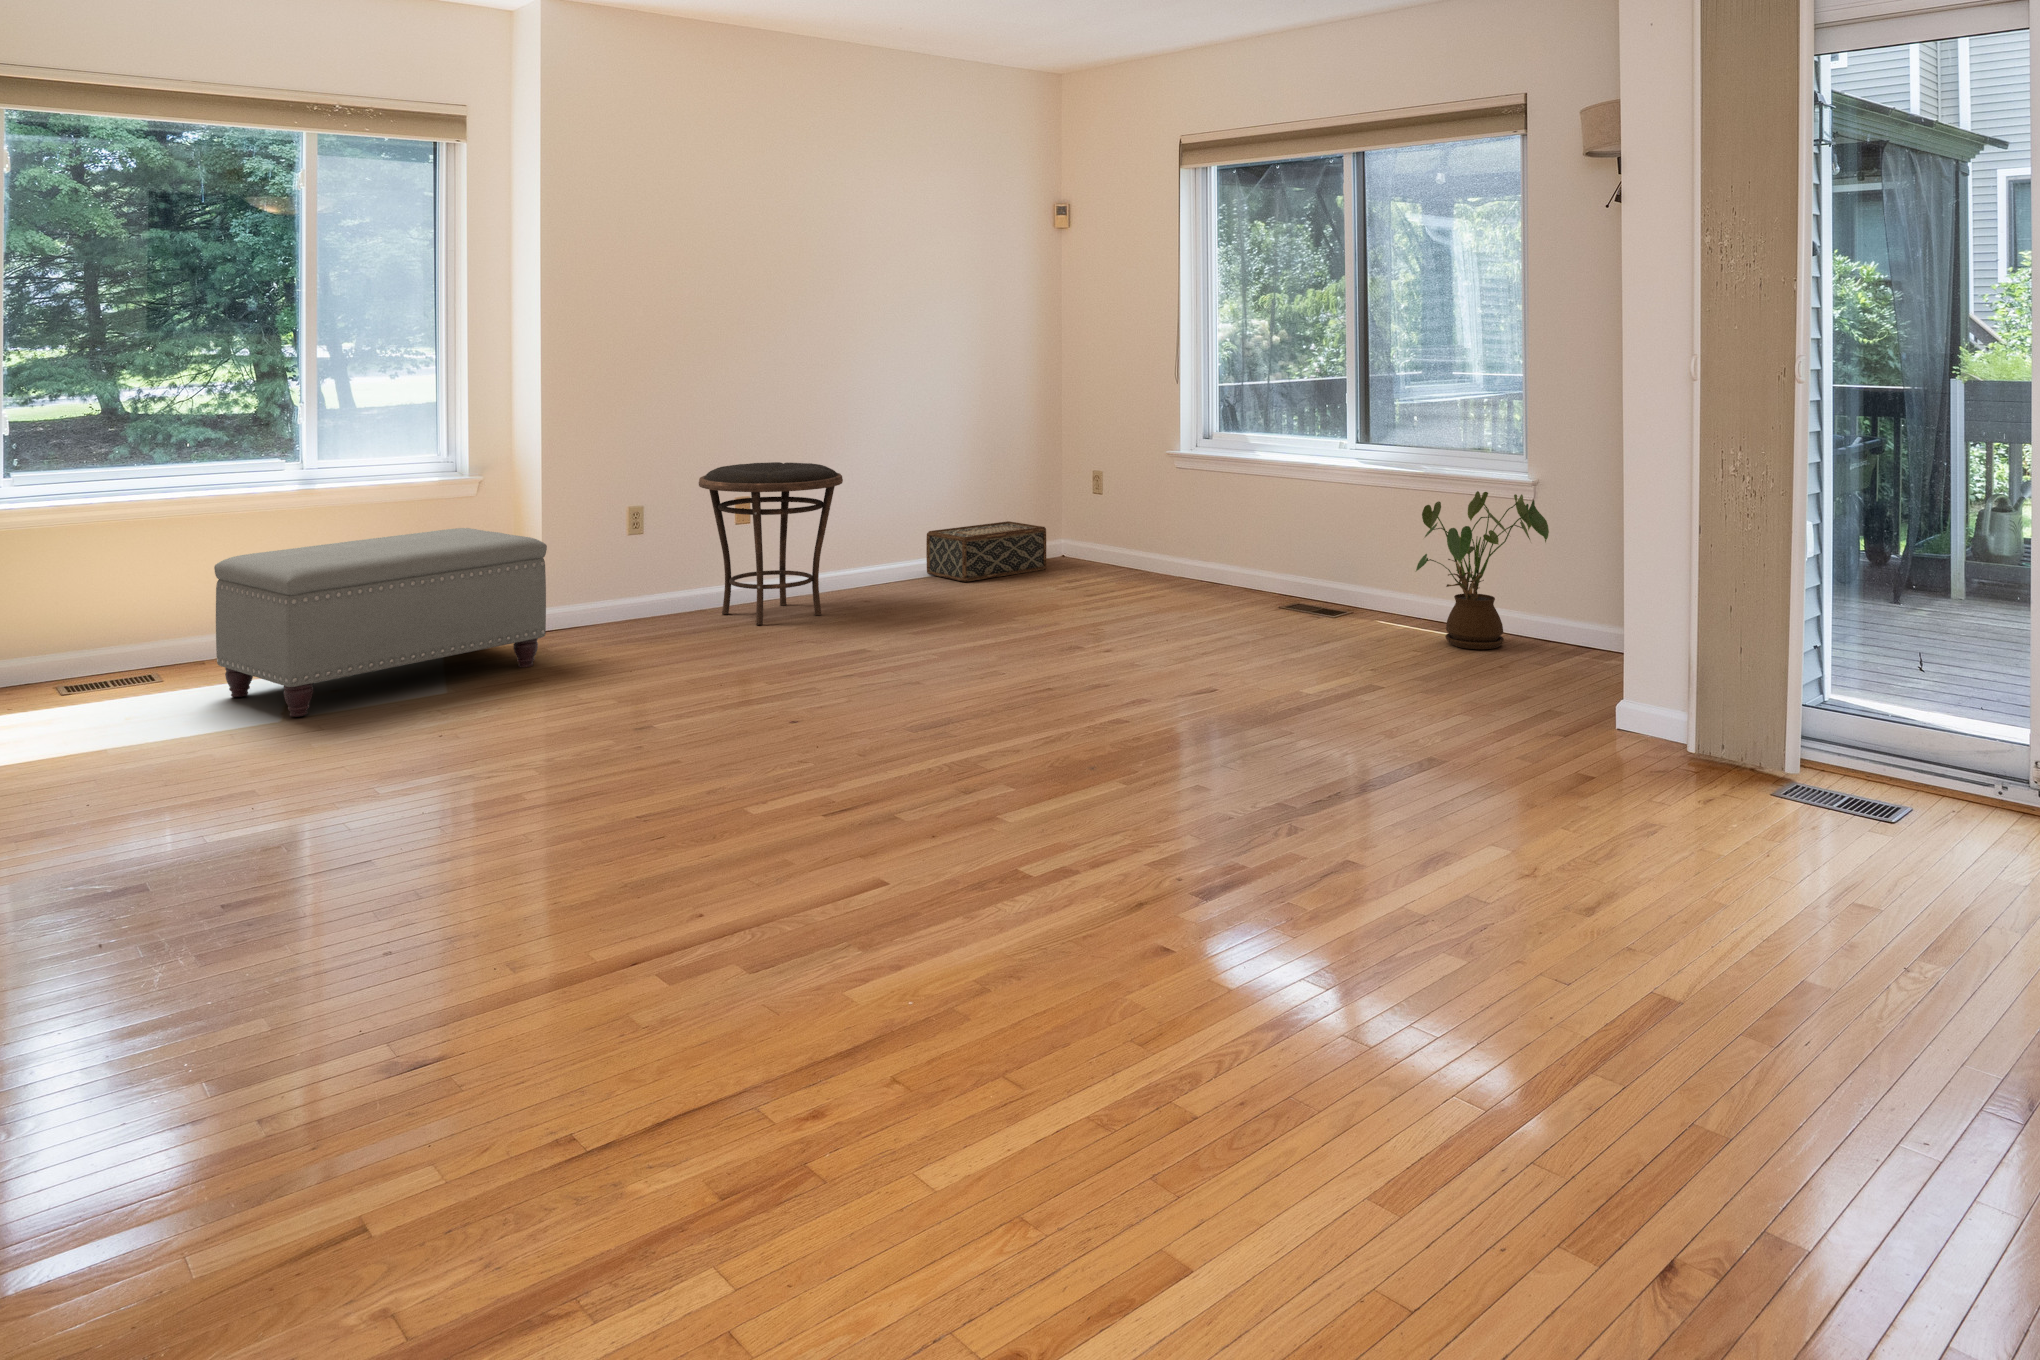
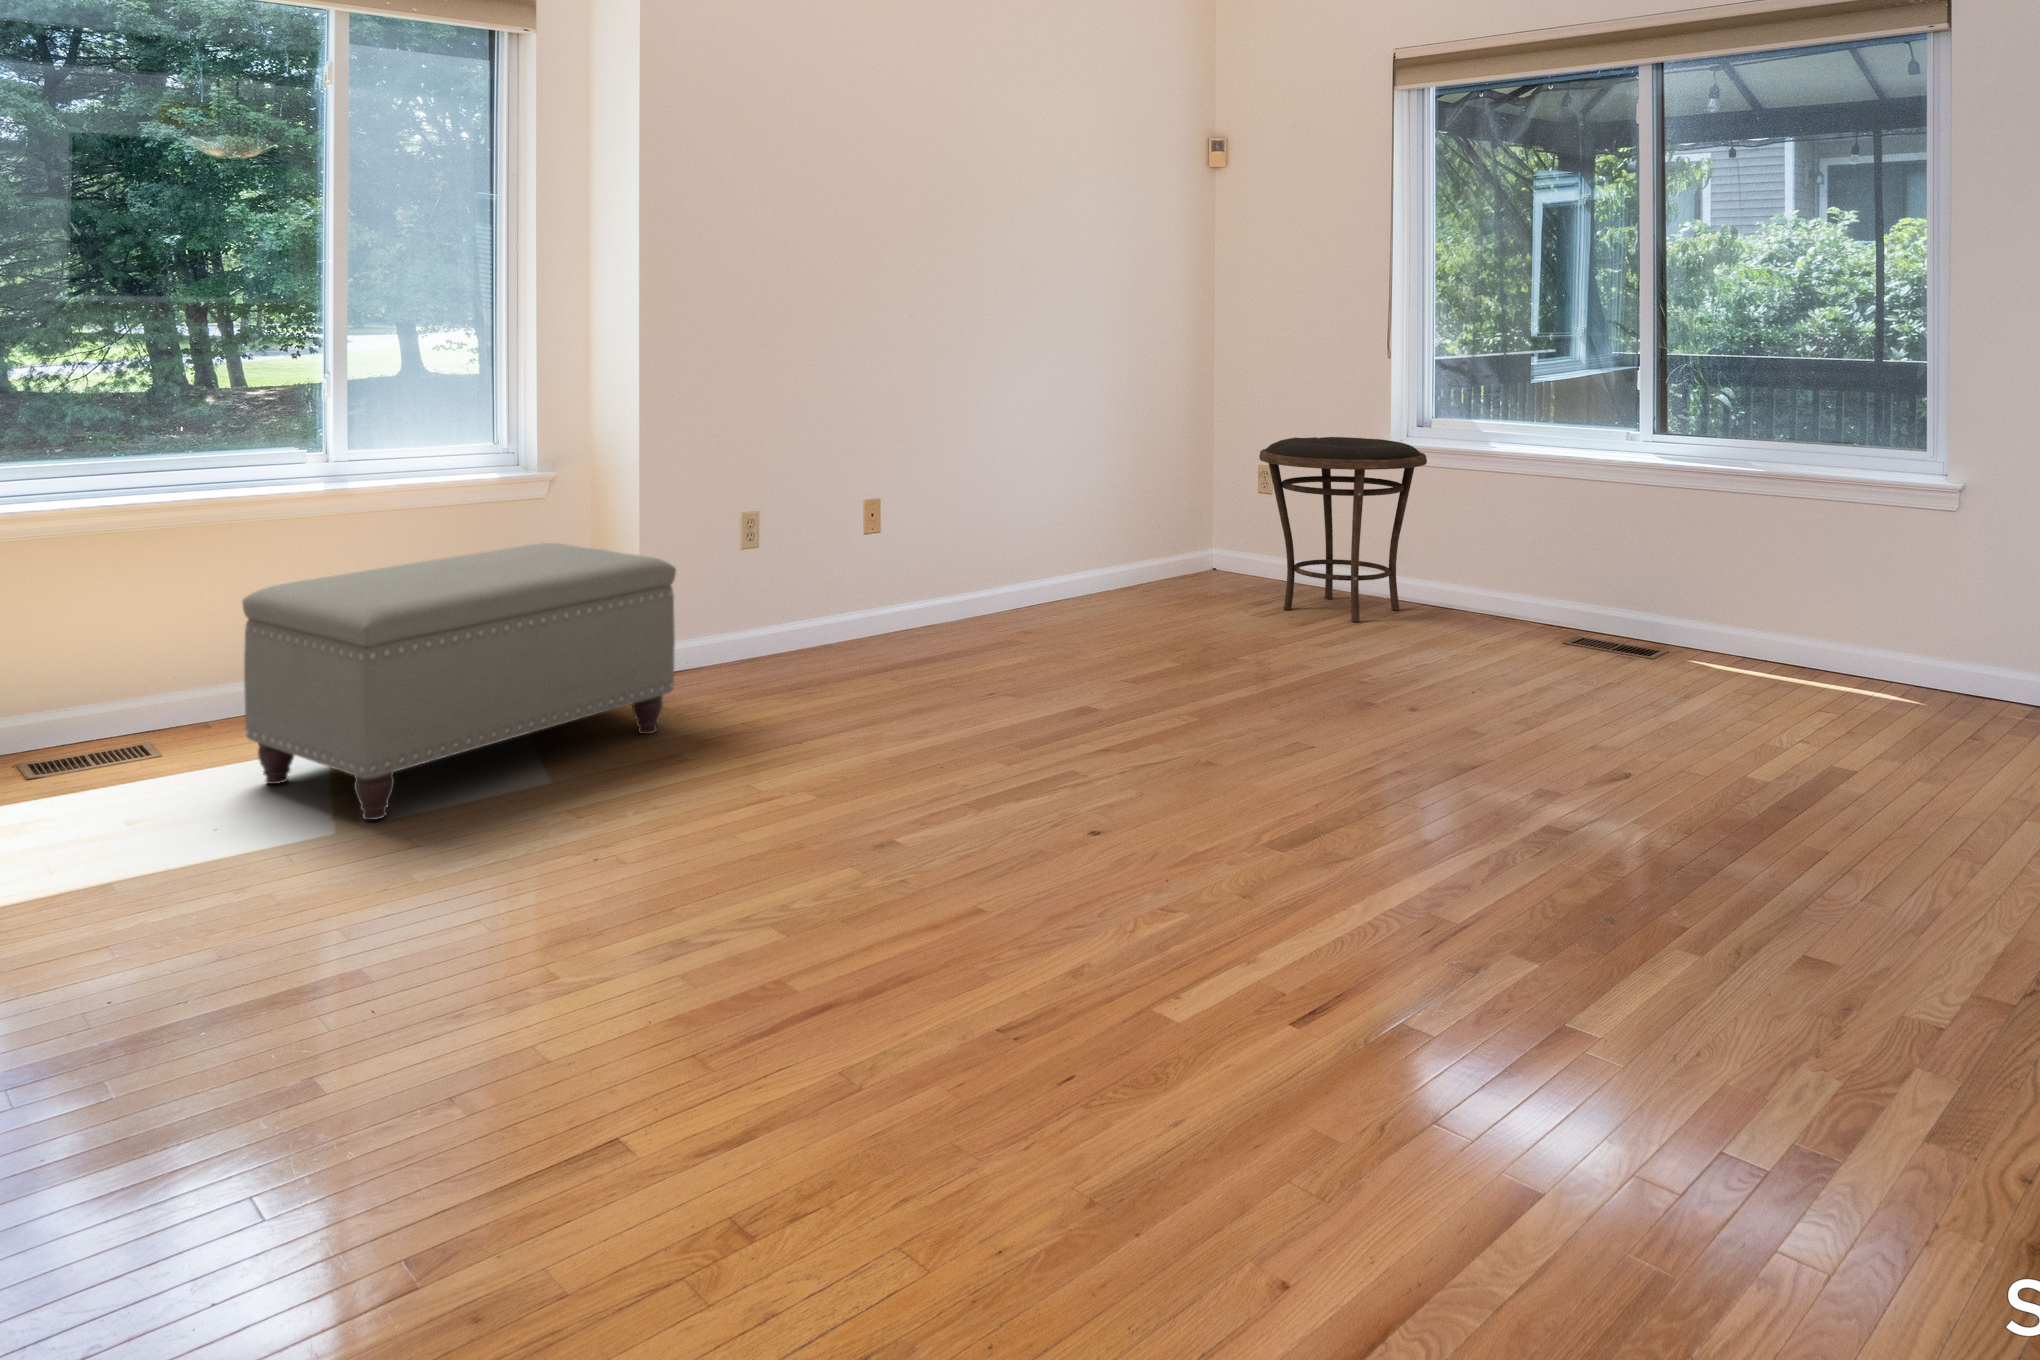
side table: present [699,462,843,625] -> present [1259,437,1427,621]
house plant: present [1416,491,1549,649] -> none [1811,497,2019,709]
woven basket: present [926,521,1046,582] -> none [1065,528,1207,605]

